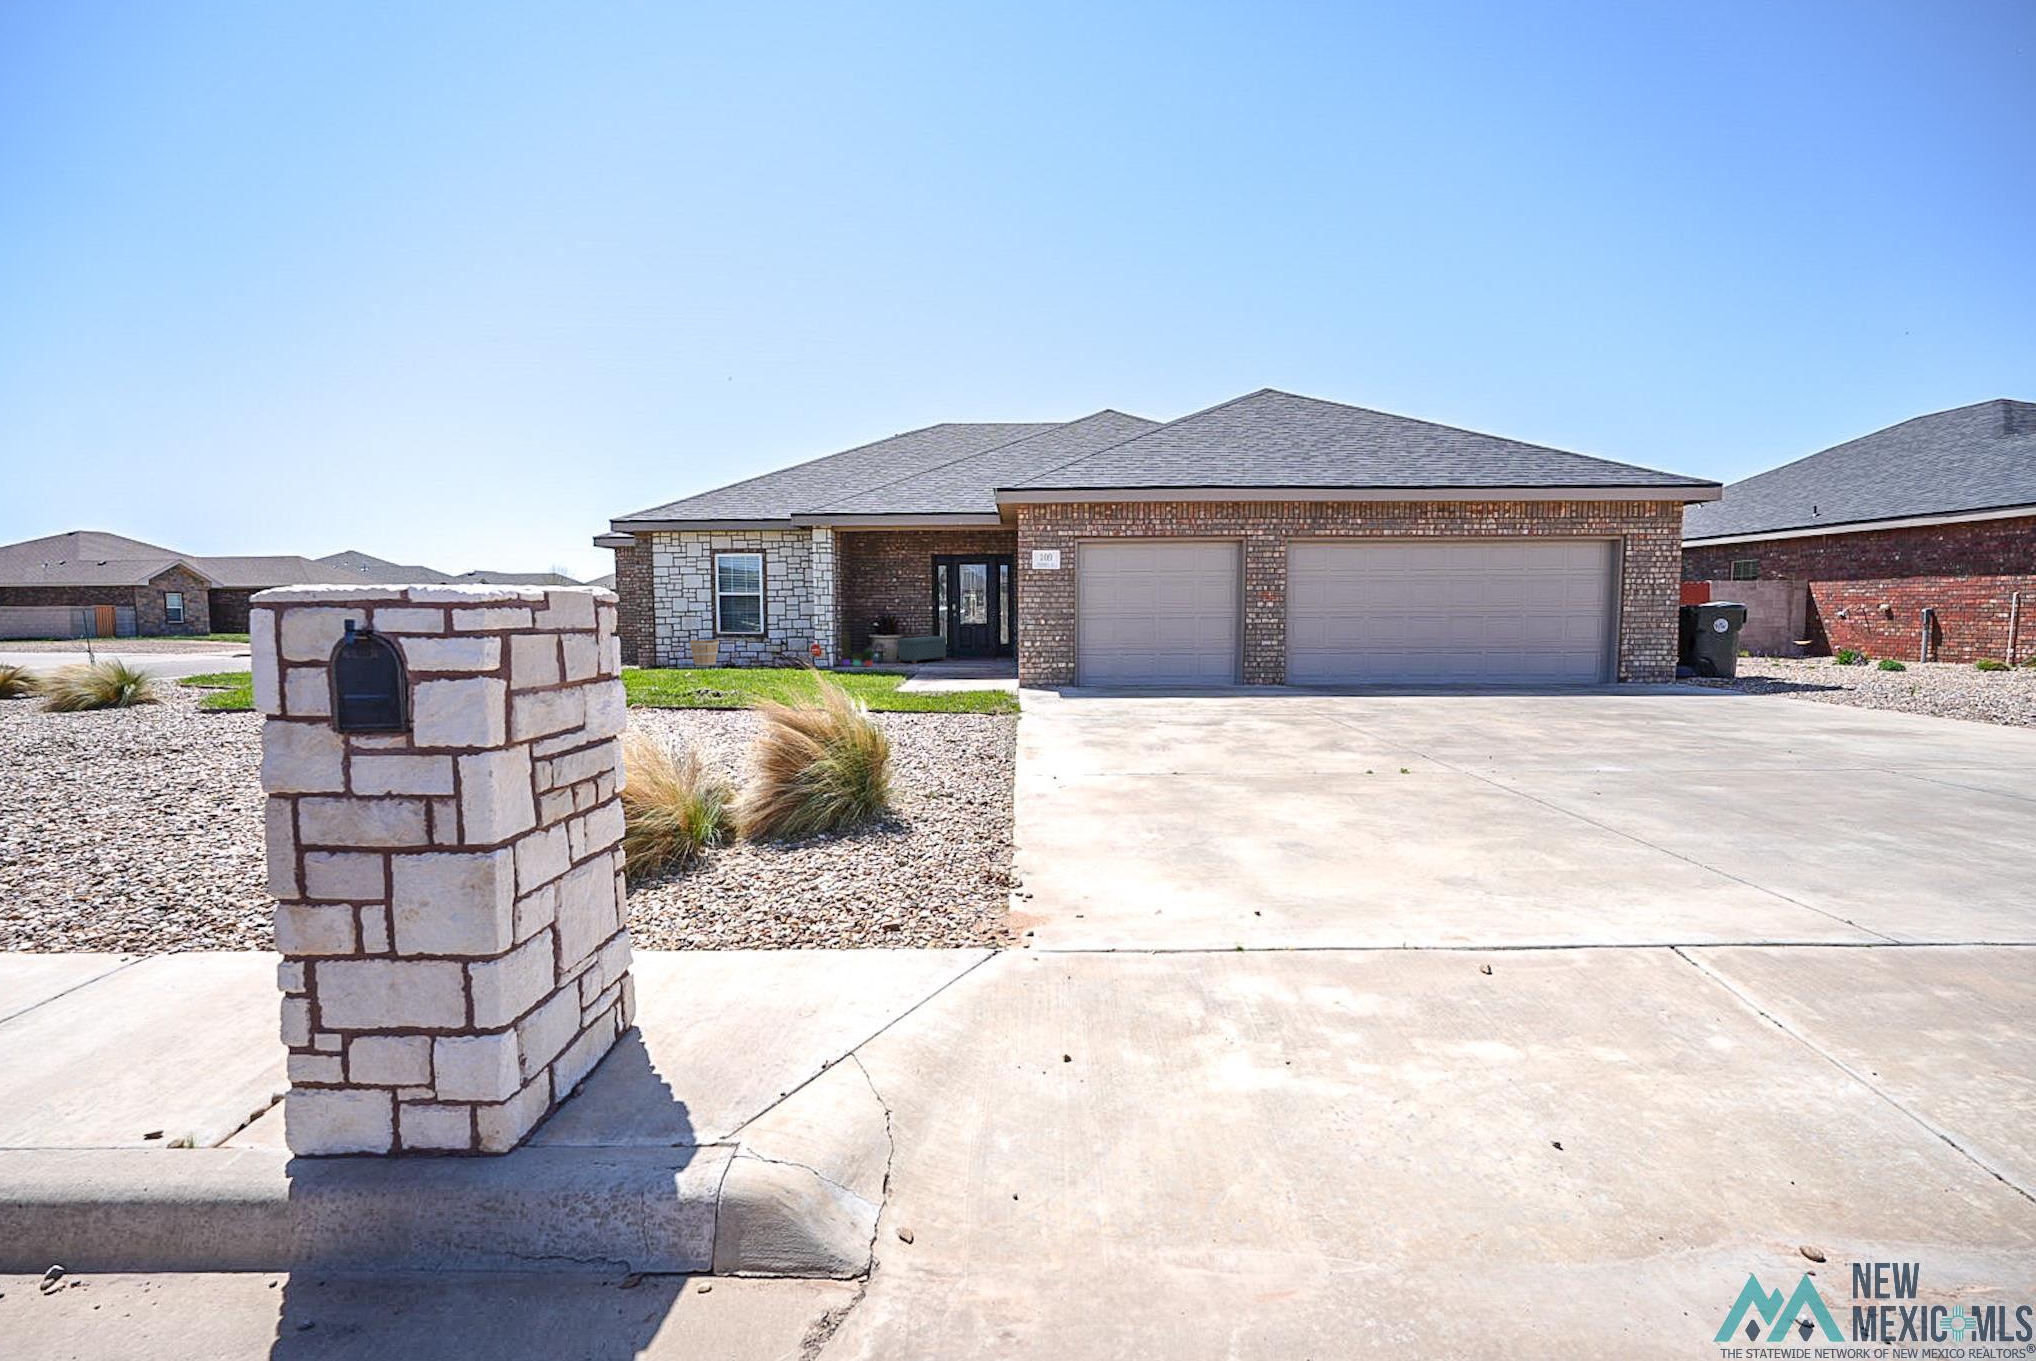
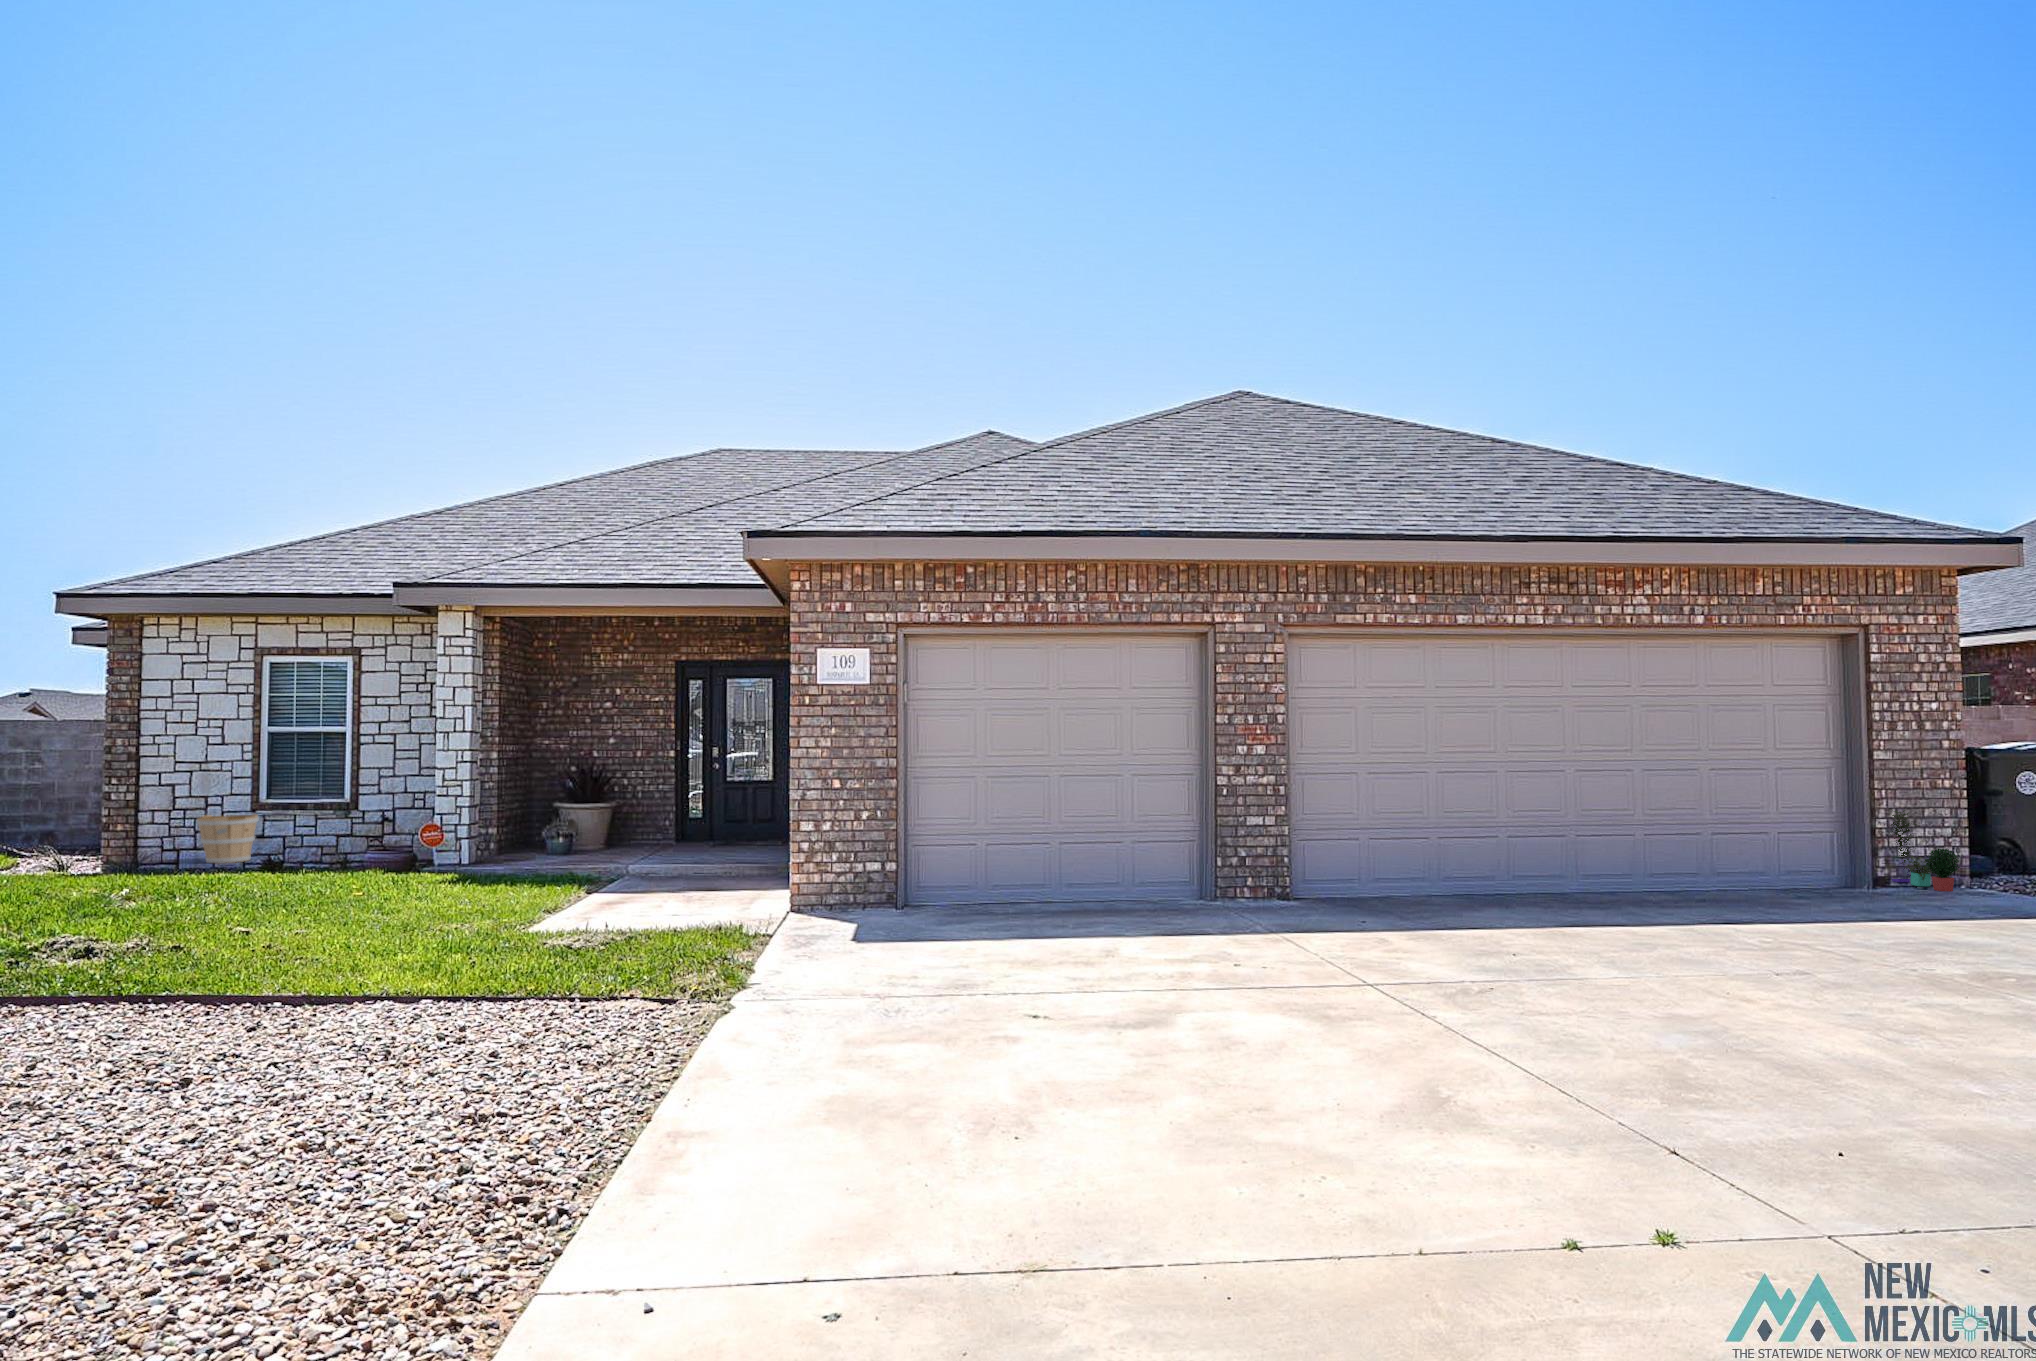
potted plant: present [841,635,874,667] -> present [1889,809,1960,891]
bench: present [897,636,946,664] -> none [601,804,695,855]

